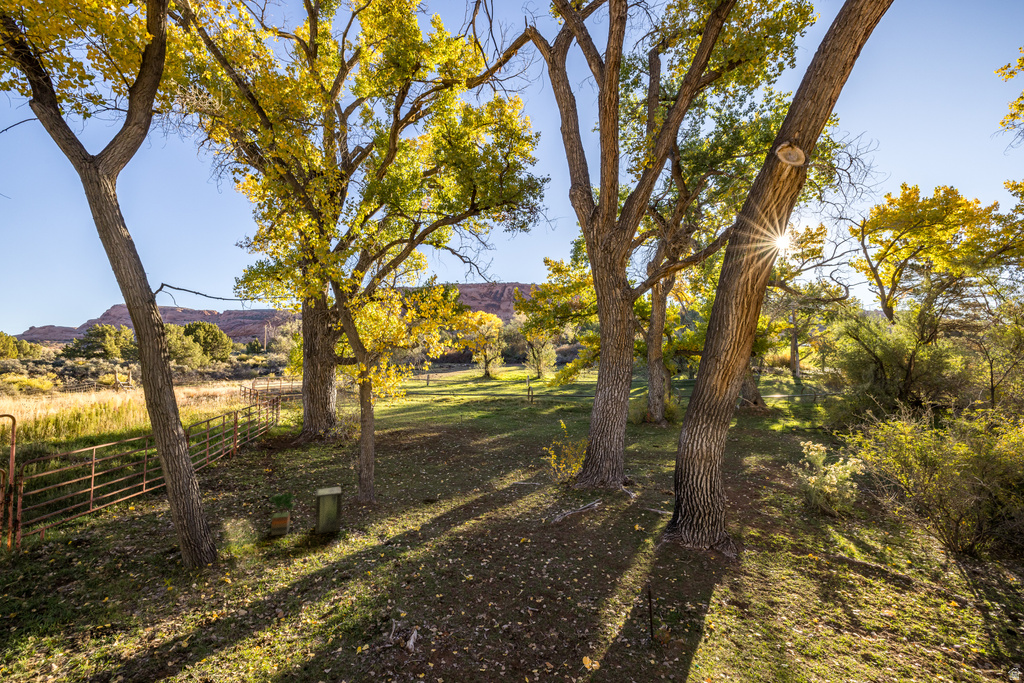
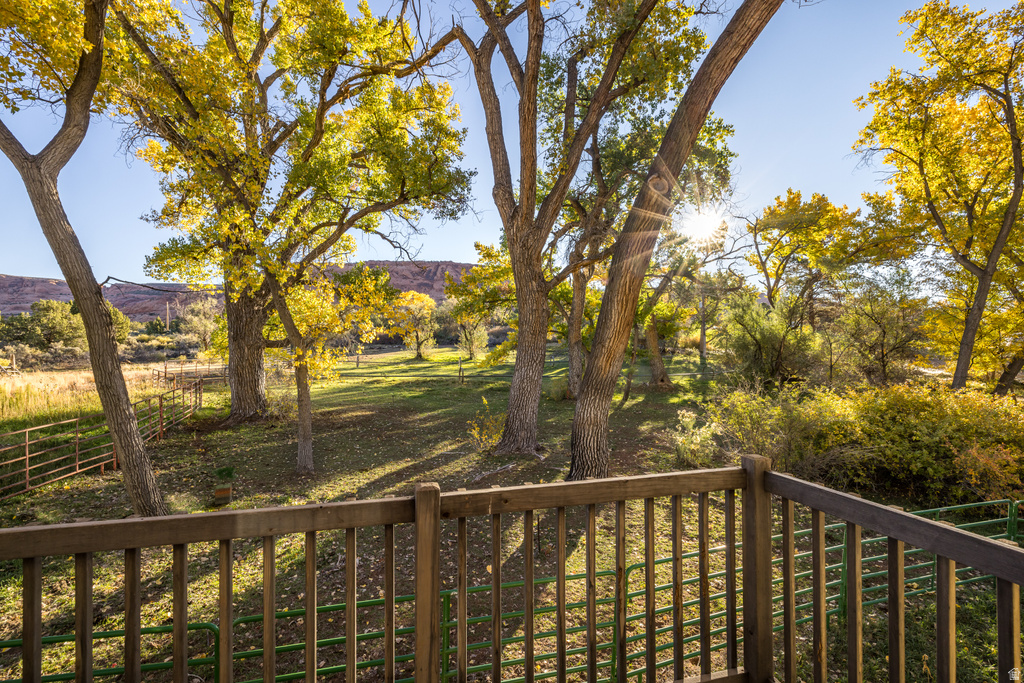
storage box: present [315,487,341,534] -> none [257,459,282,502]

